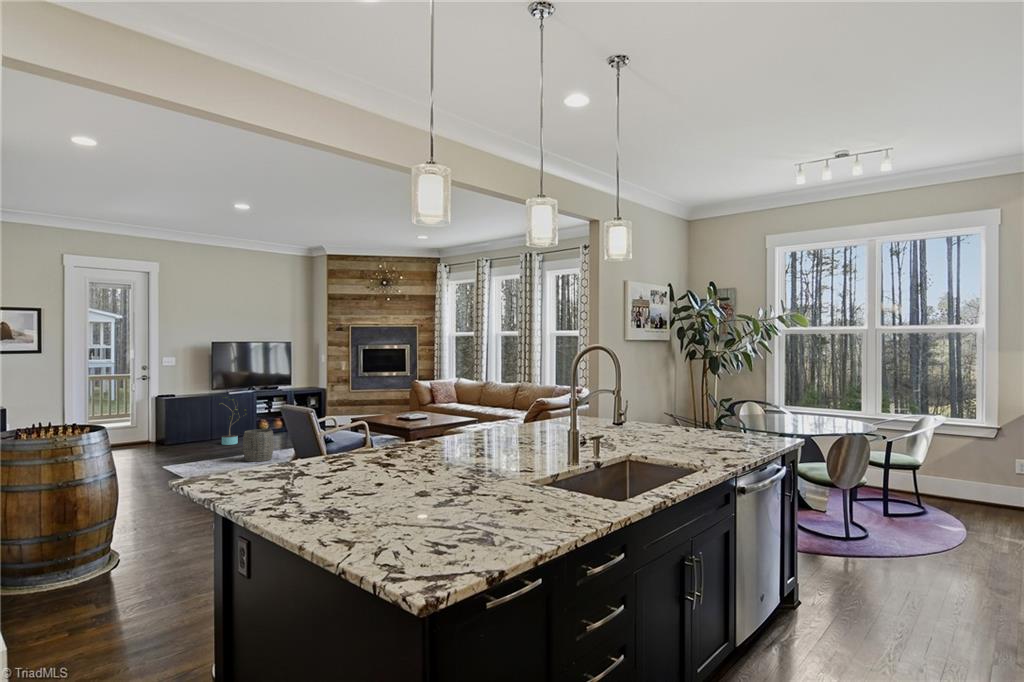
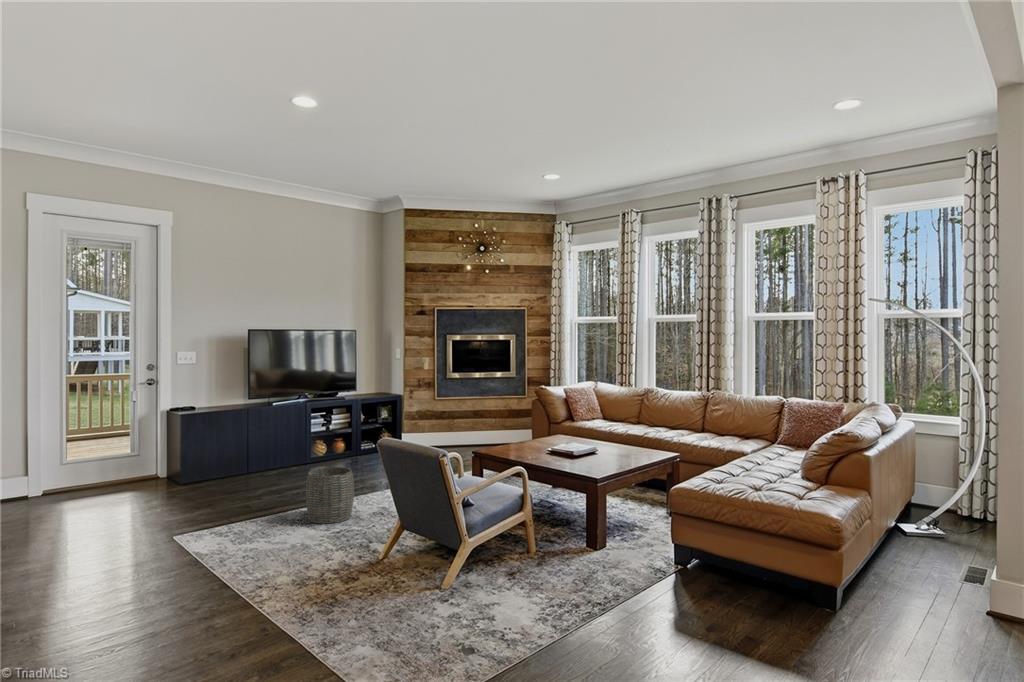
potted plant: present [218,397,247,445] -> none [260,410,303,483]

